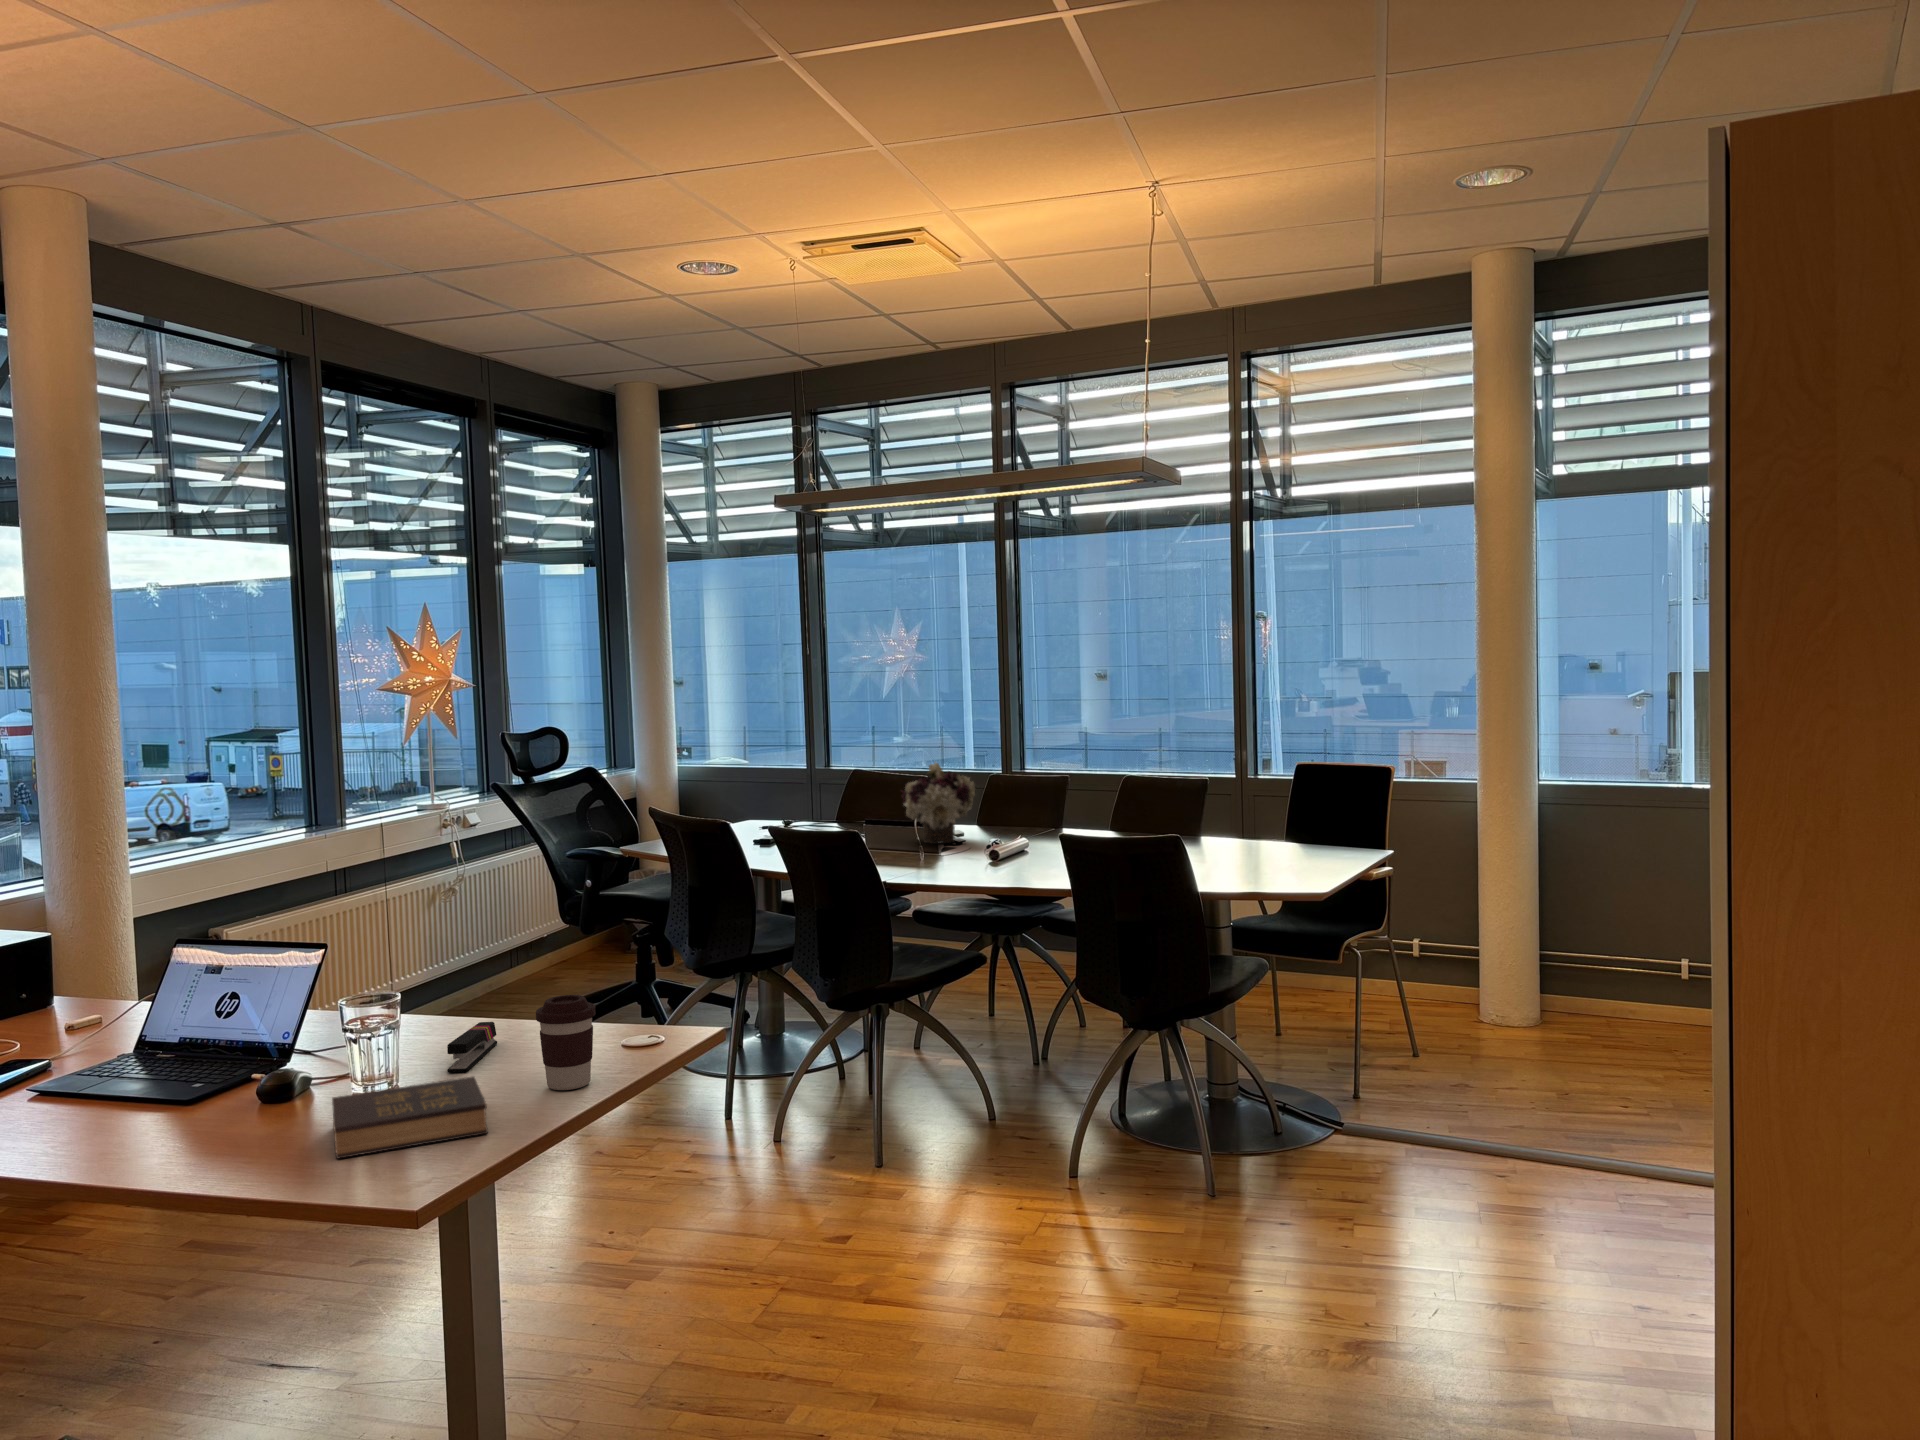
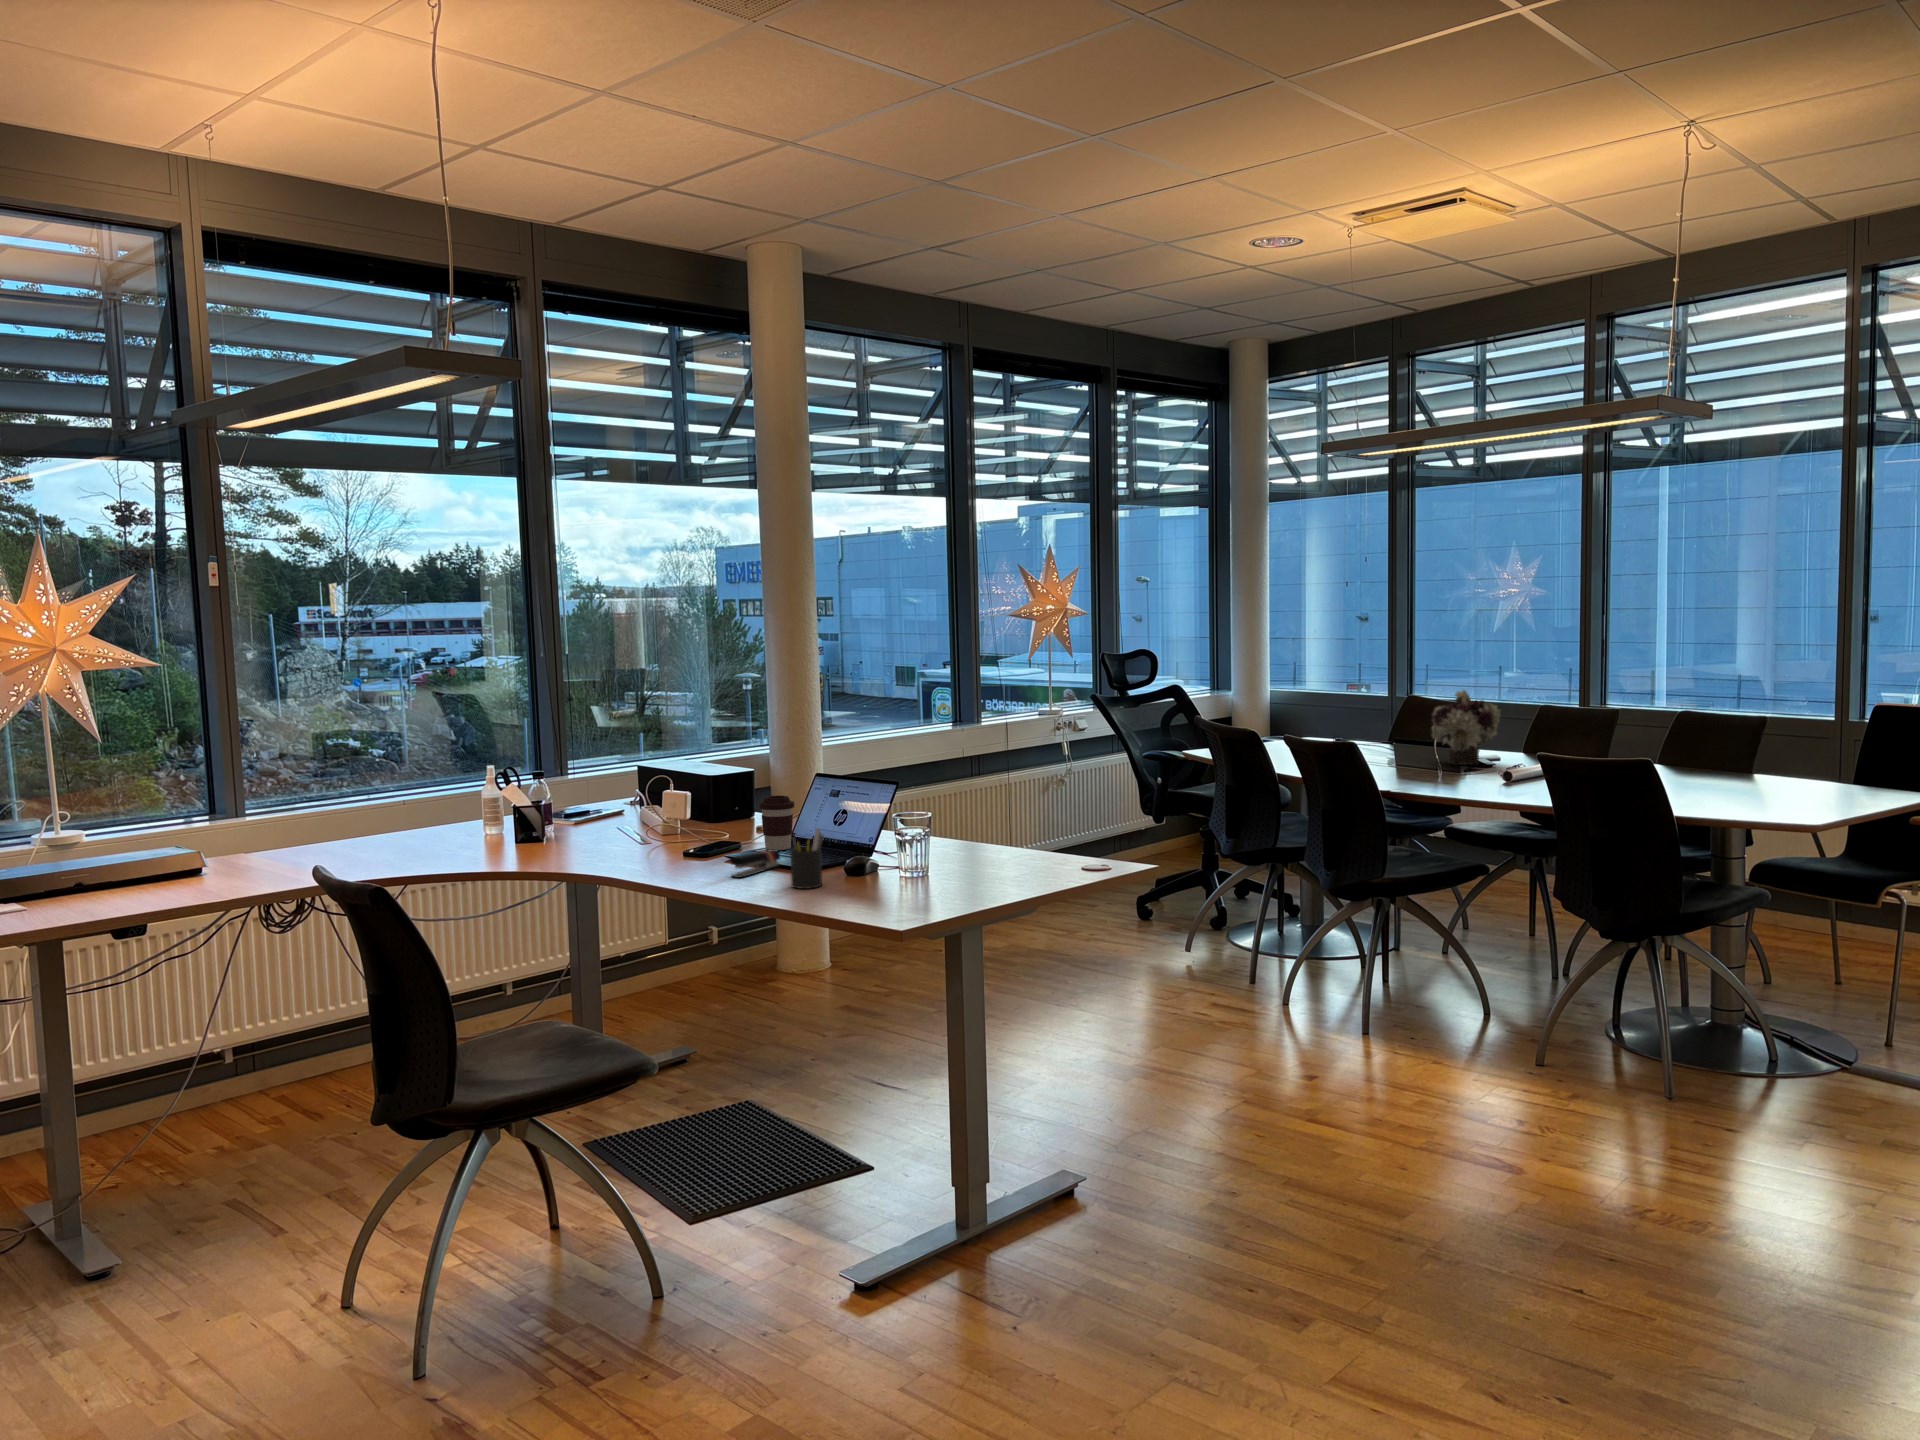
coffee cup: present [536,995,595,1090] -> present [760,796,794,850]
stapler: present [447,1022,497,1072] -> present [731,850,780,878]
pen holder: none [188,1057,248,1162] -> present [791,828,824,889]
hardback book: present [332,1077,488,1159] -> none [865,862,959,895]

